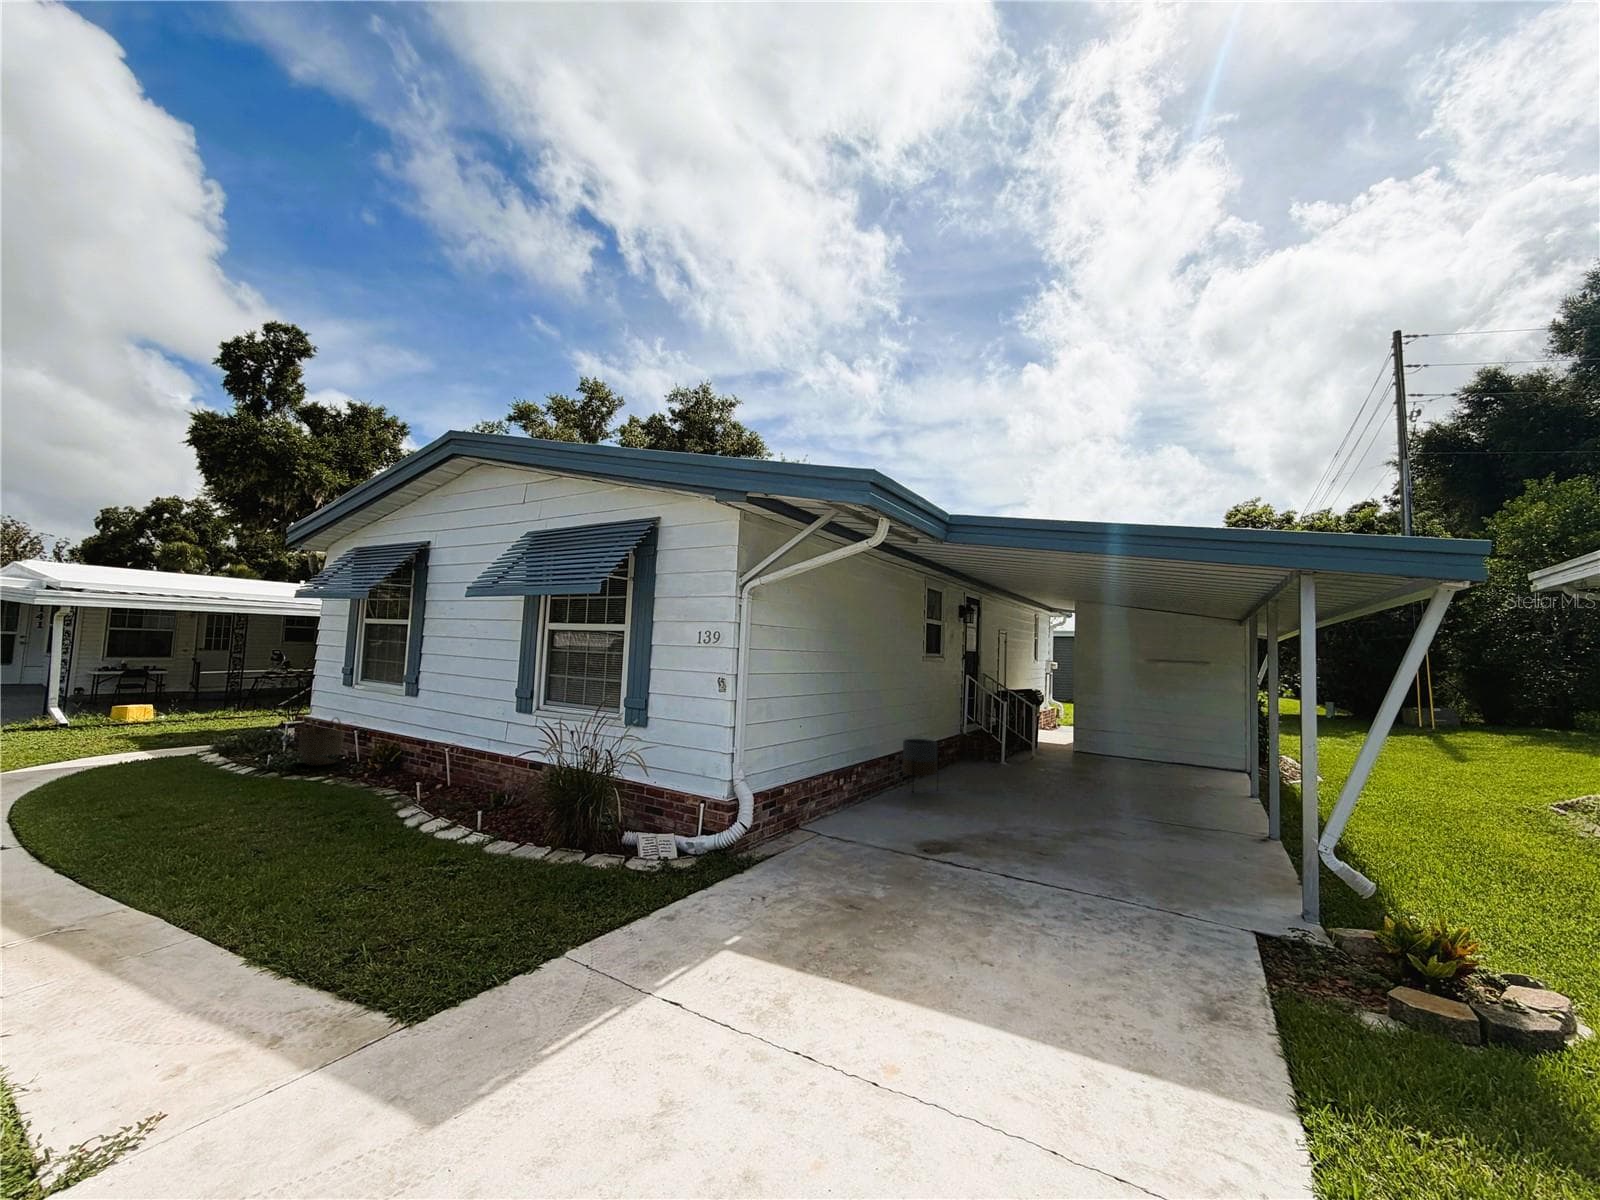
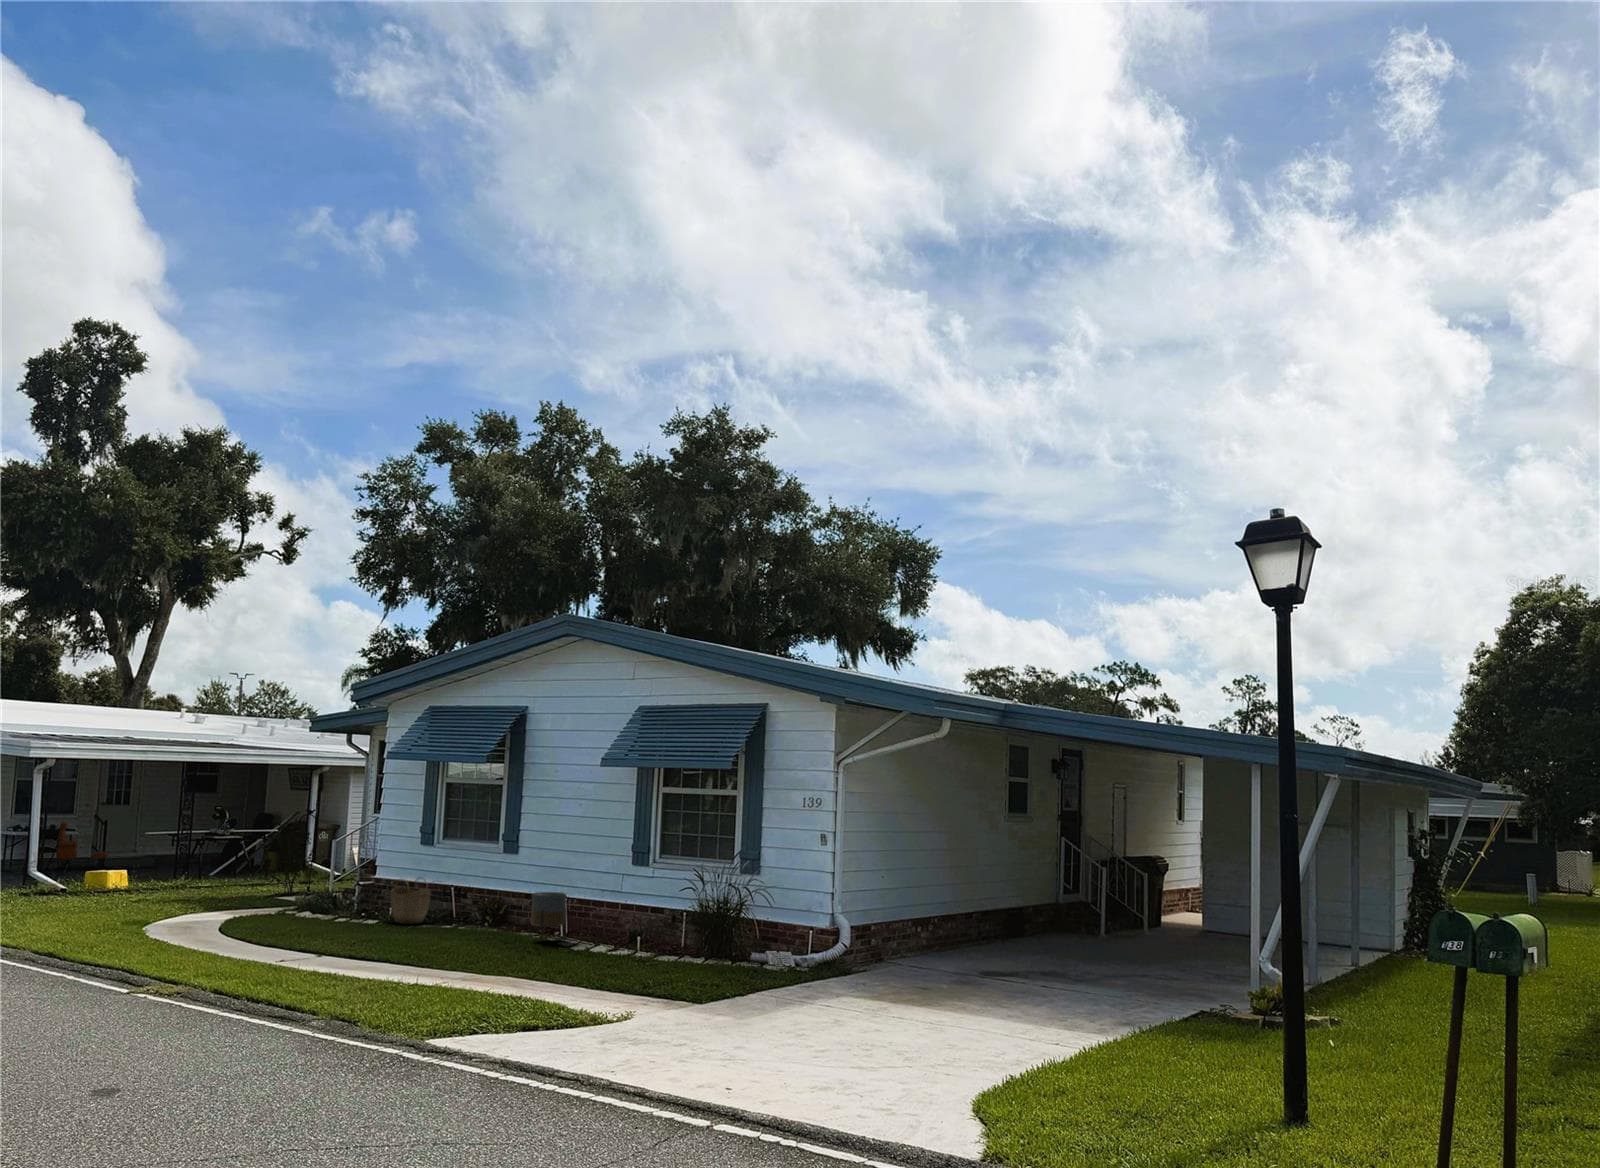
lounge chair: none [140,660,196,698] -> present [56,822,109,869]
planter: present [902,739,938,784] -> present [531,892,566,933]

